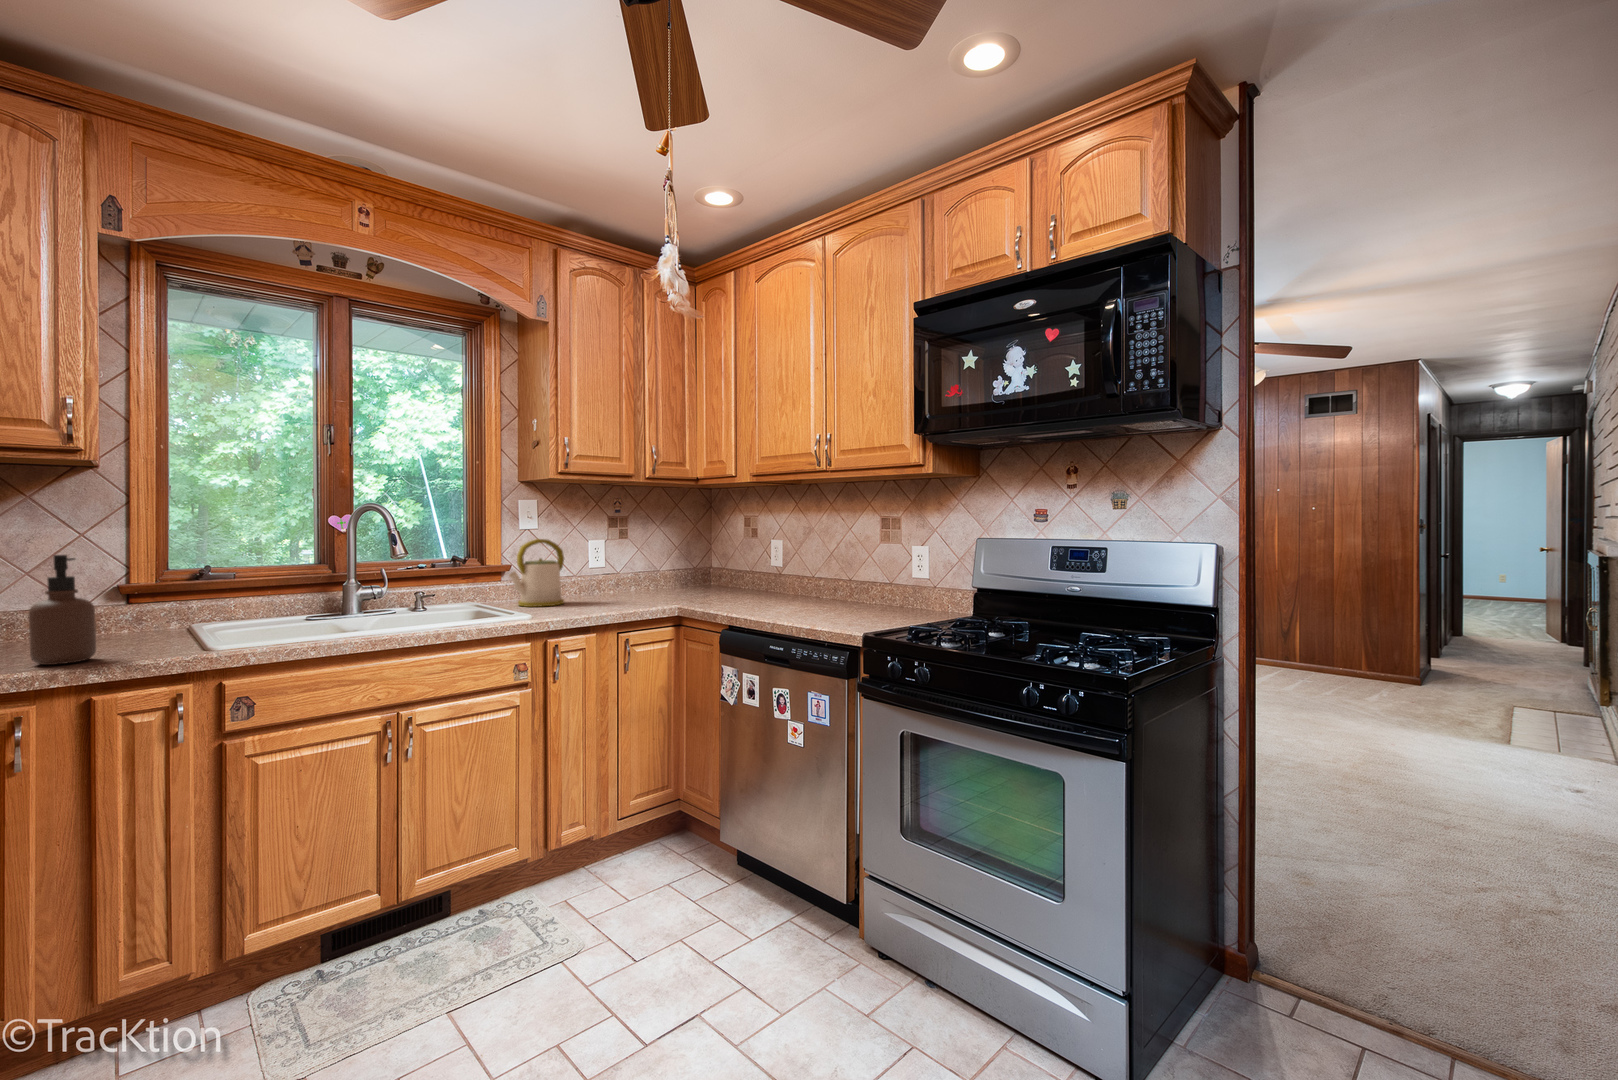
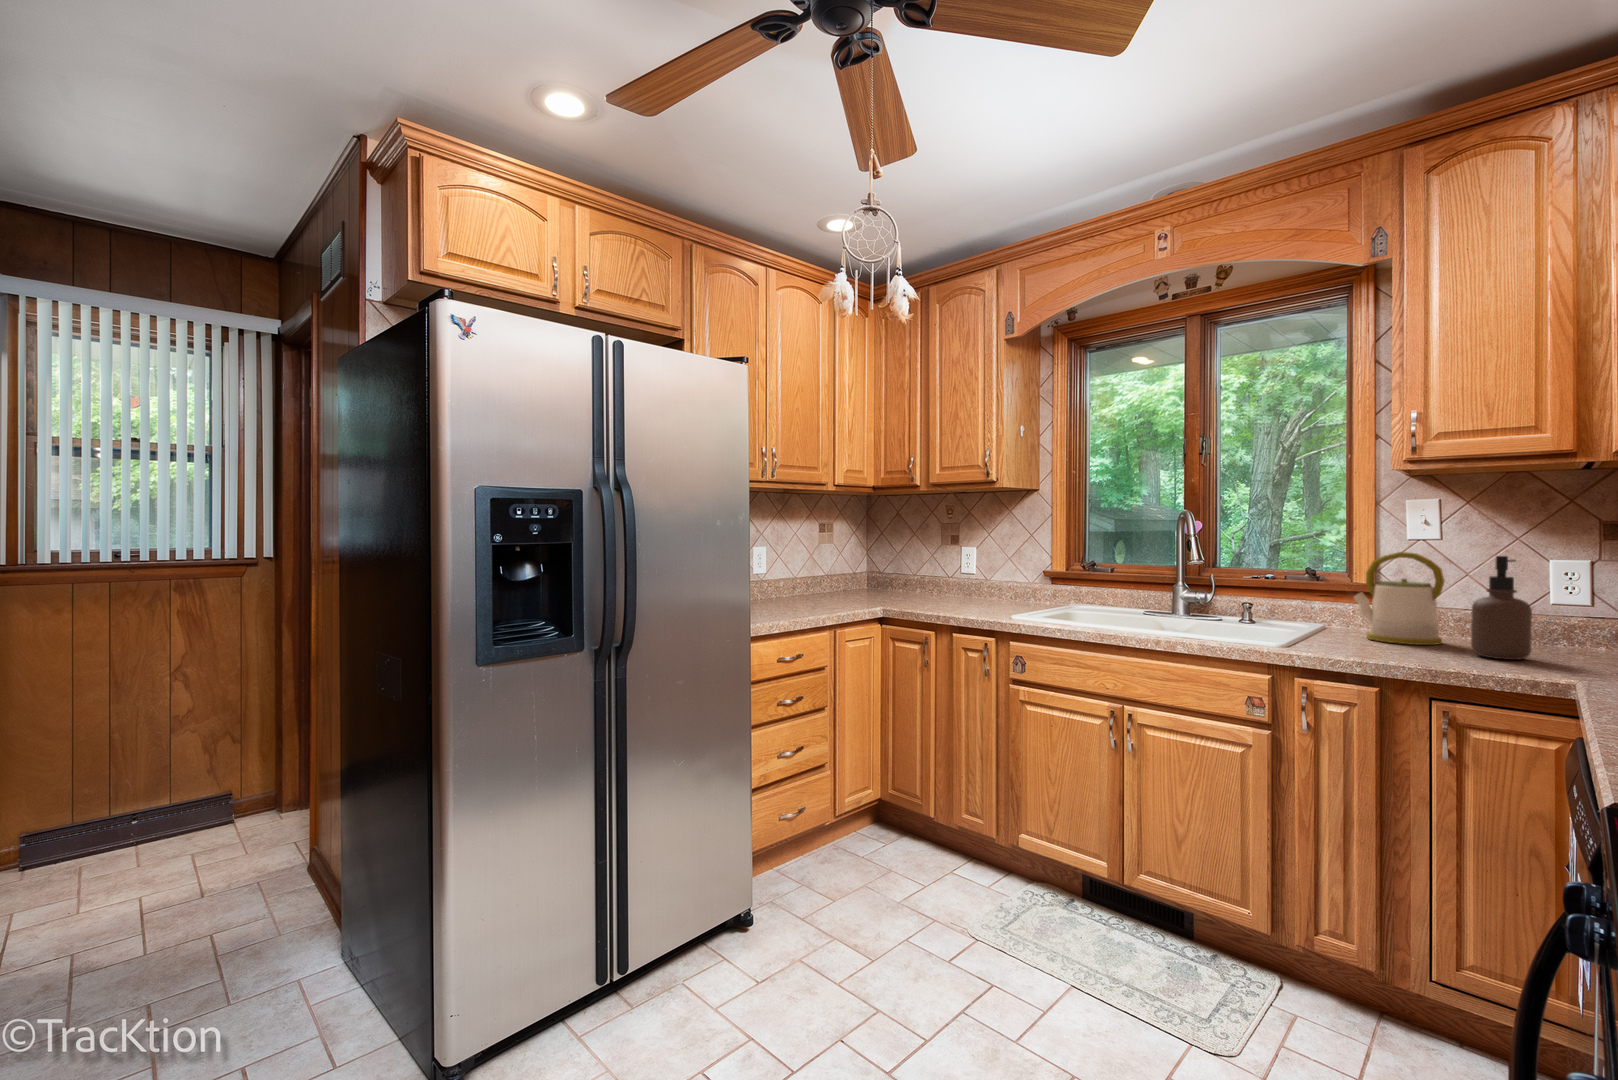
soap dispenser: present [29,555,96,665] -> present [1471,556,1532,660]

